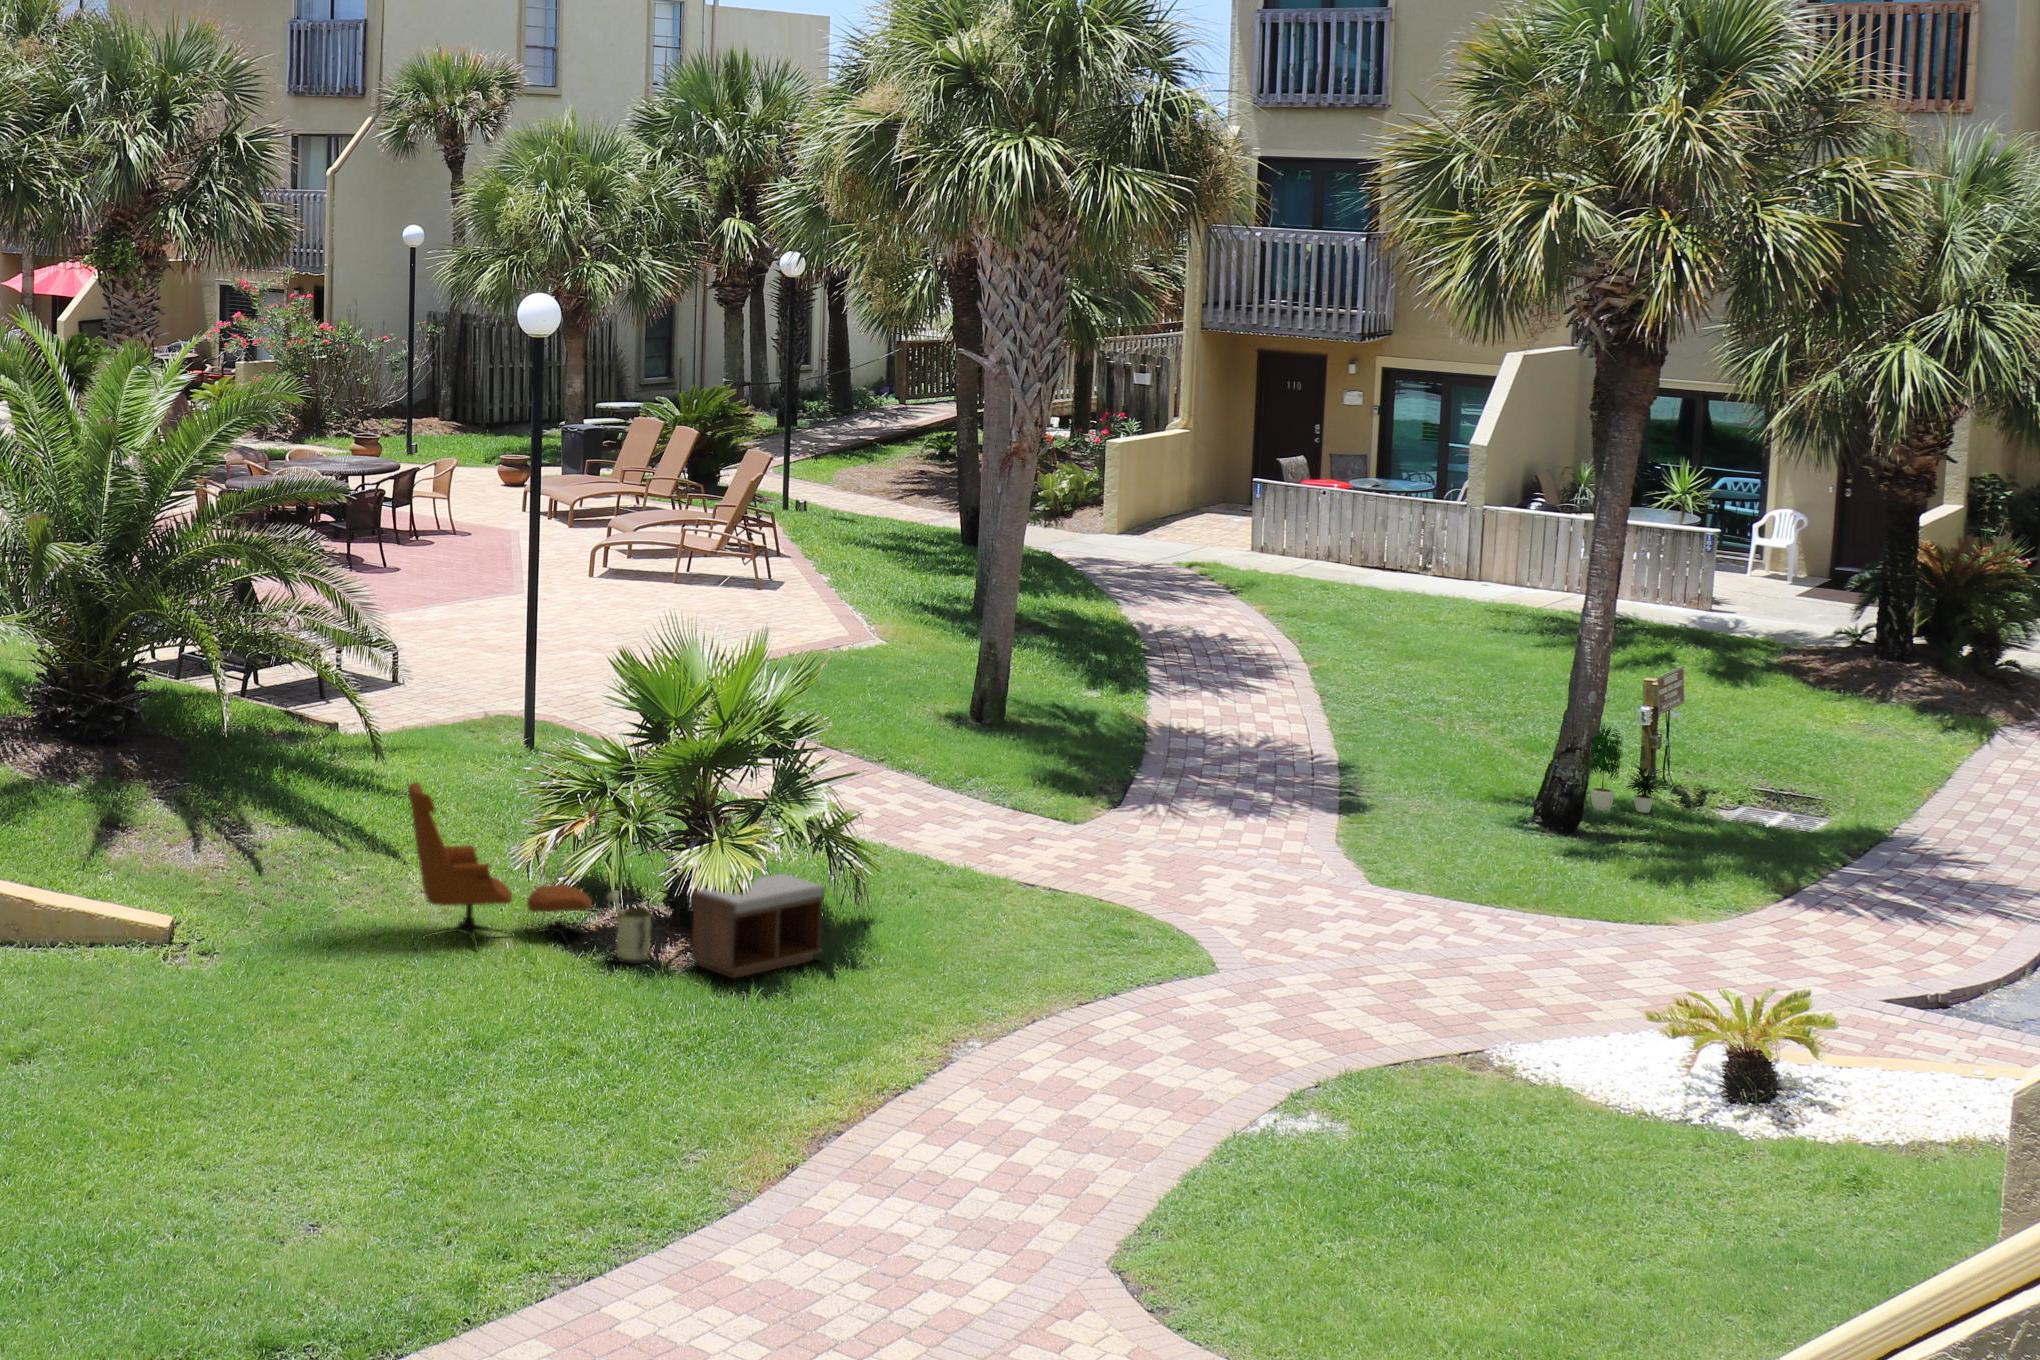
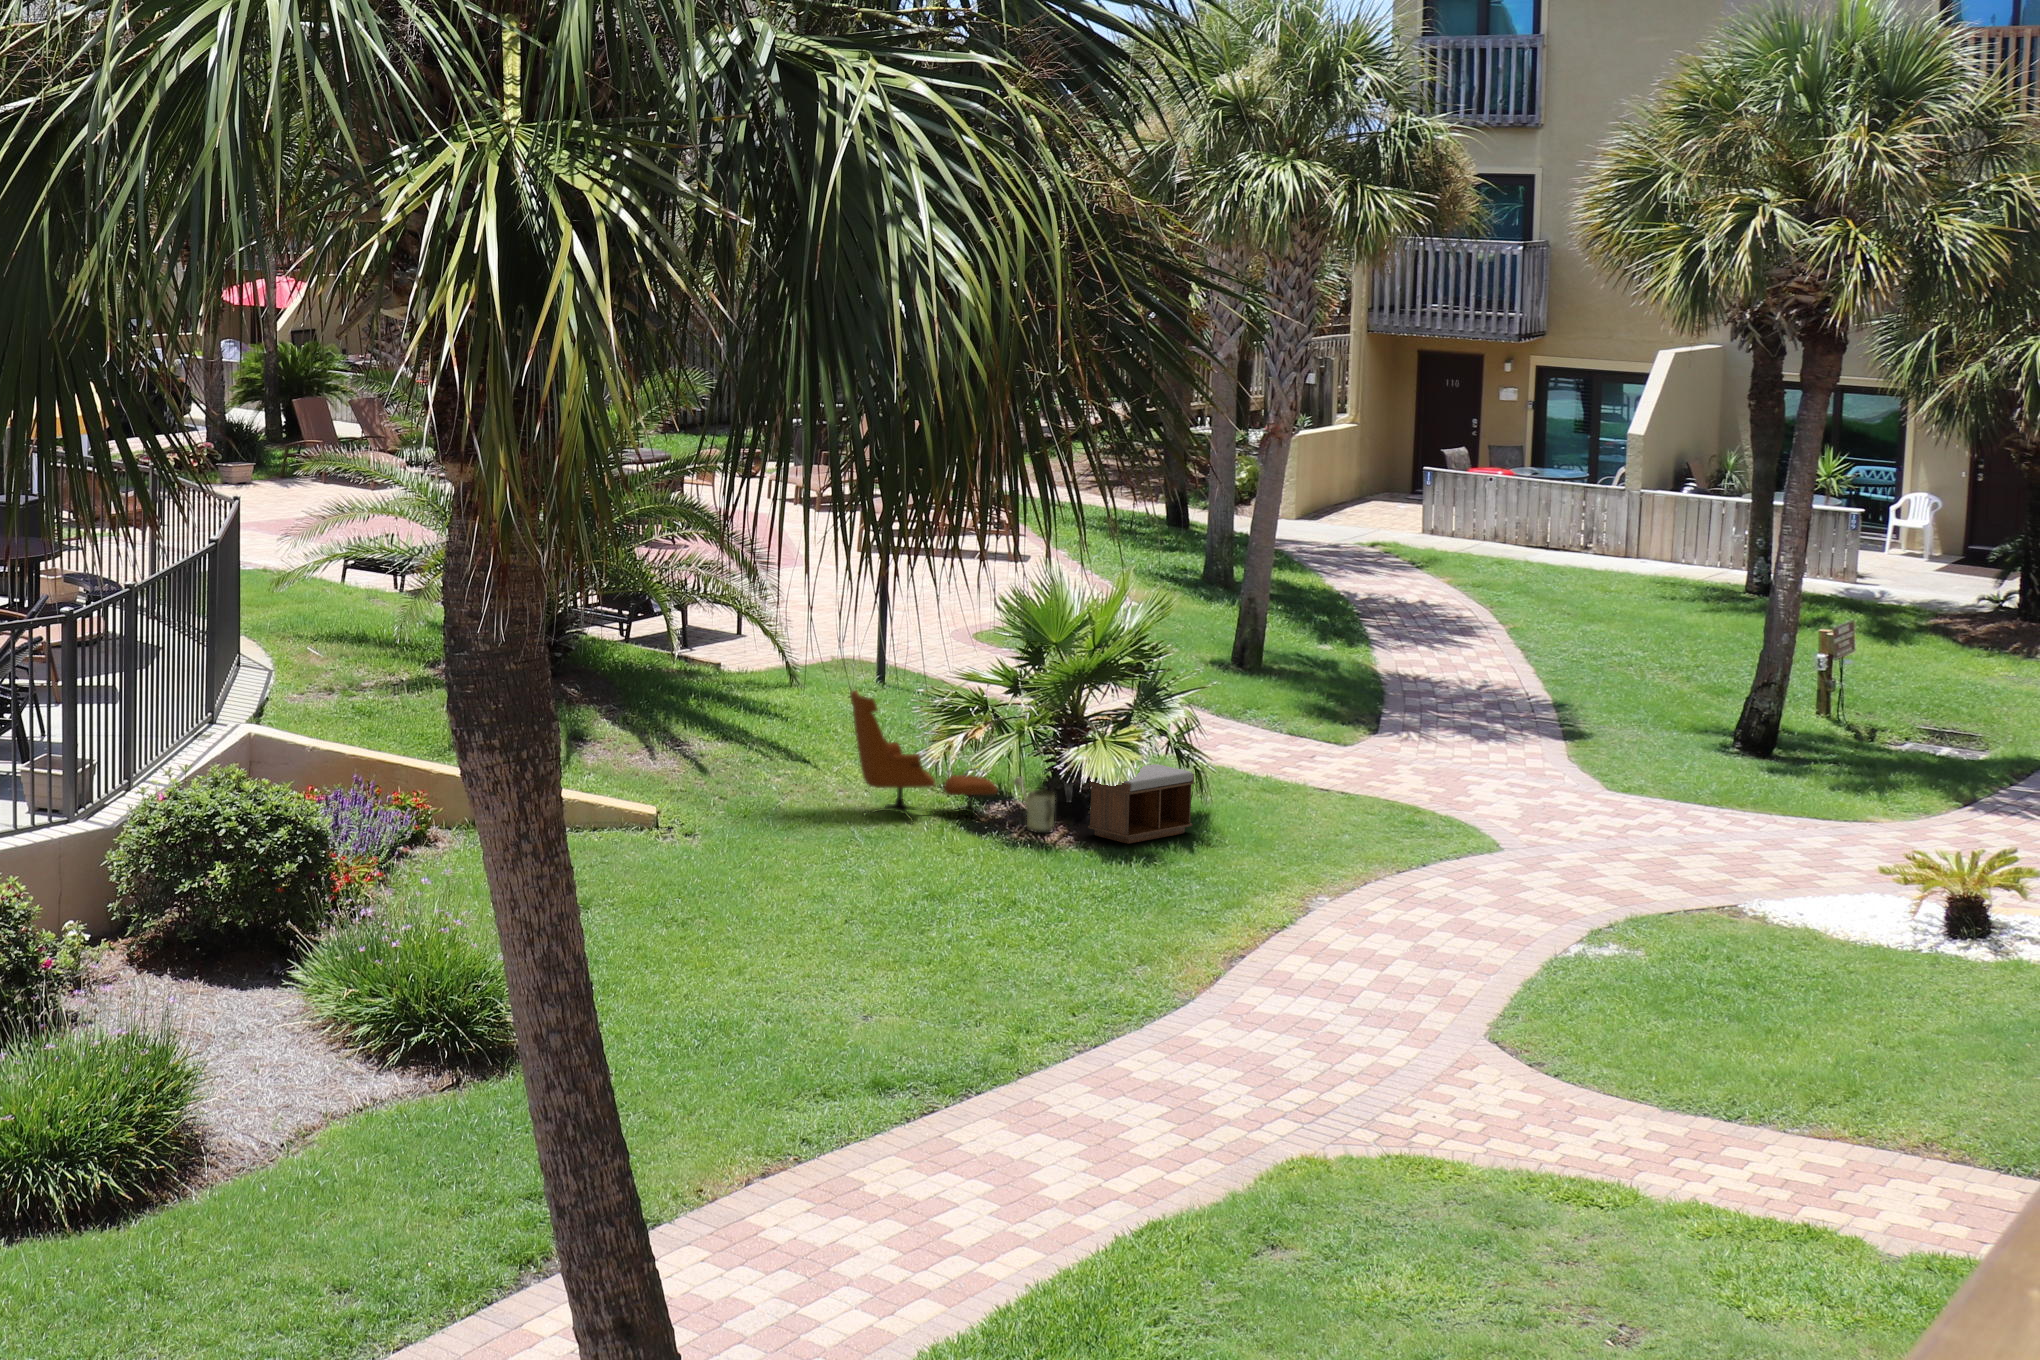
potted plant: present [1588,724,1662,813] -> none [1780,662,1854,740]

